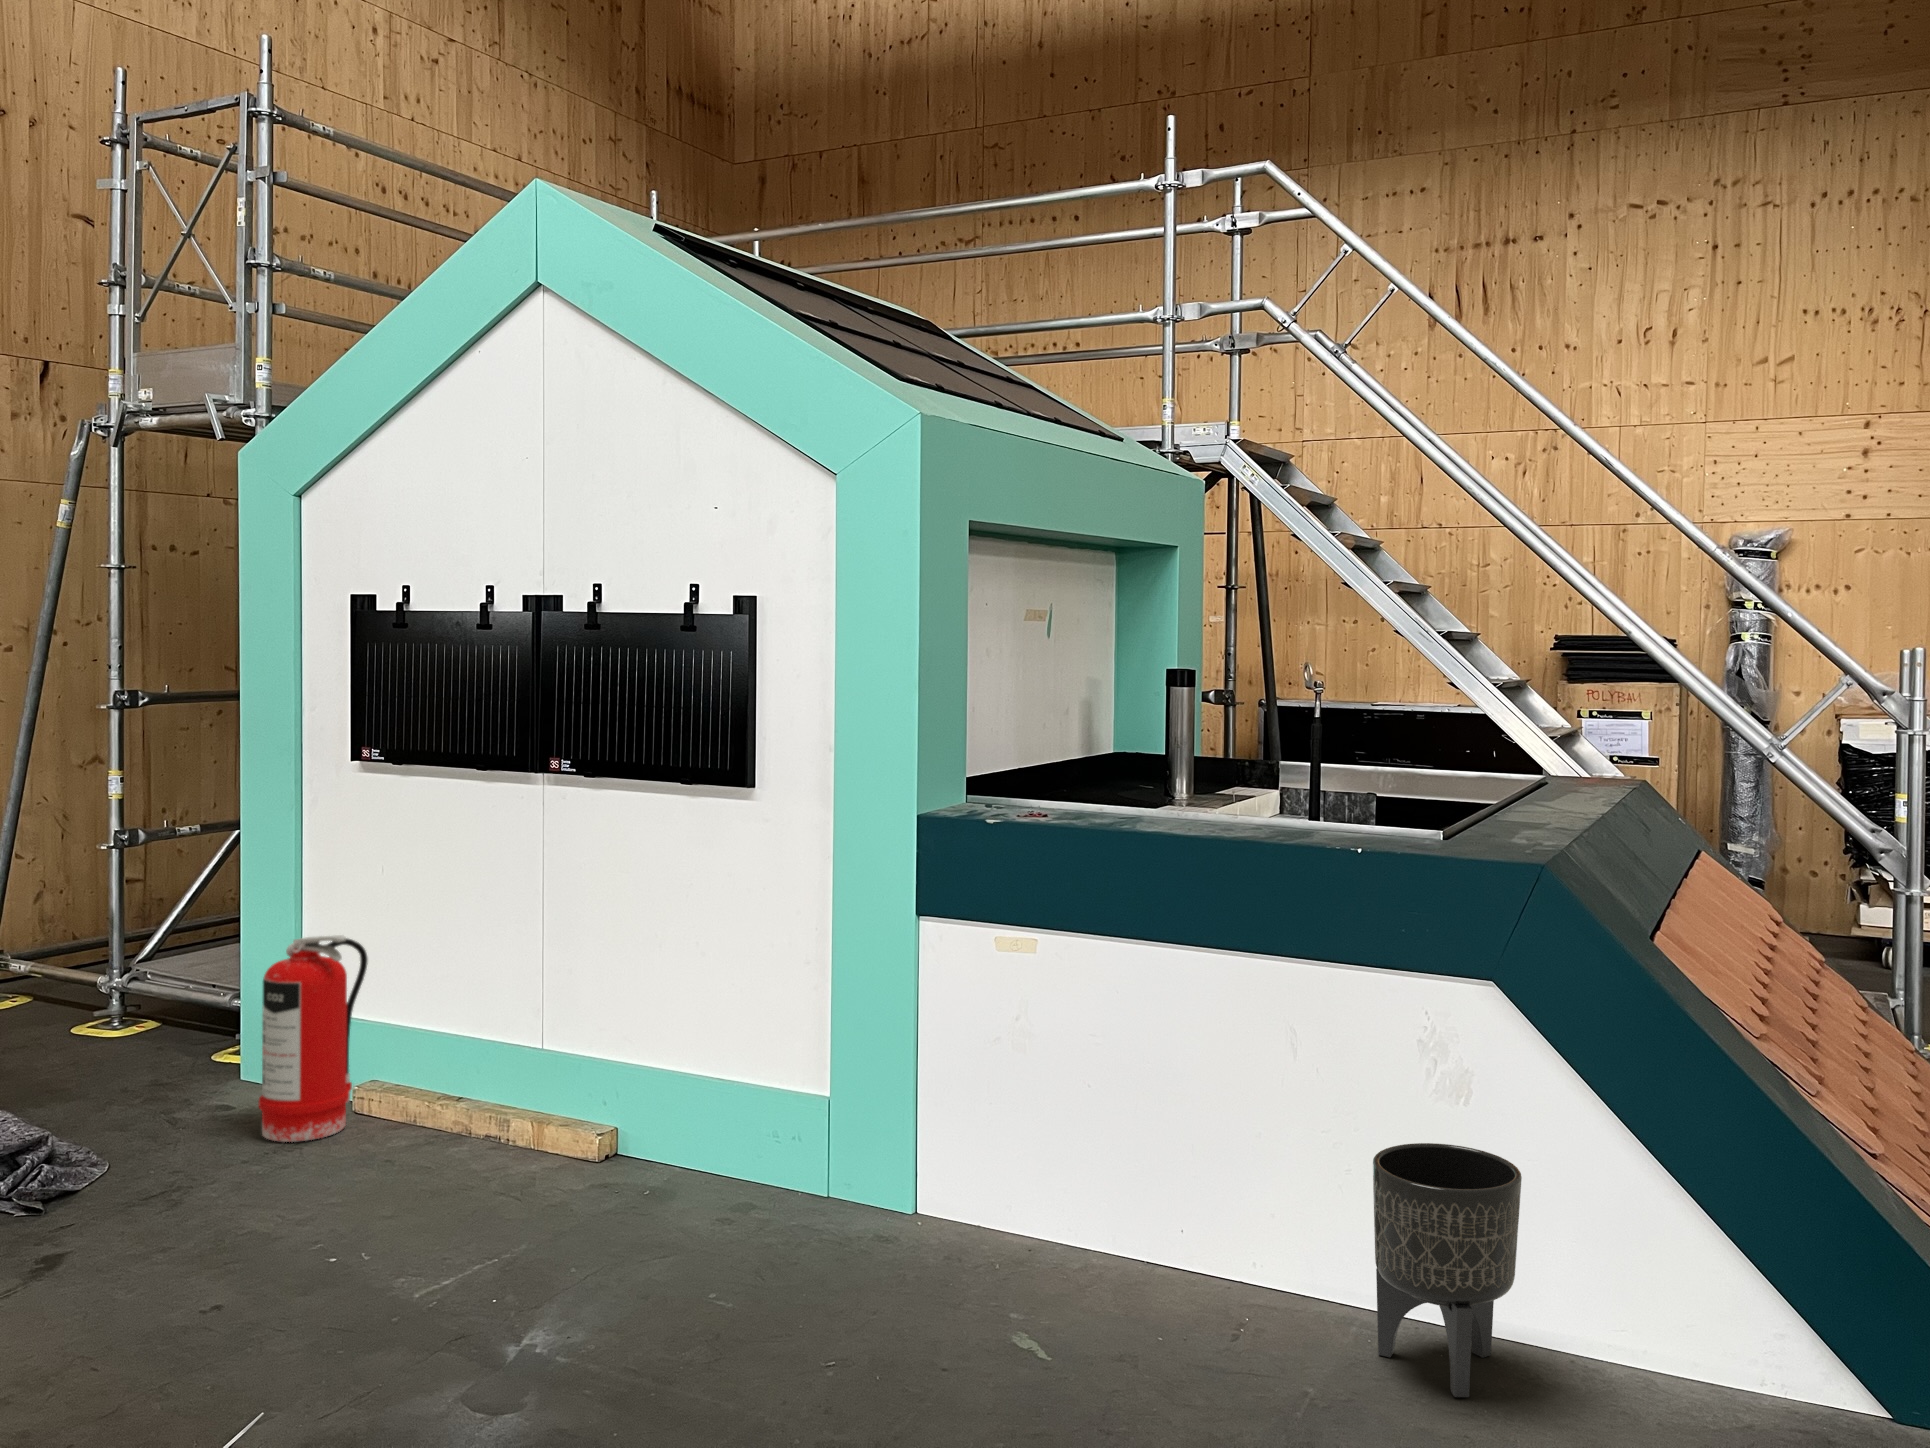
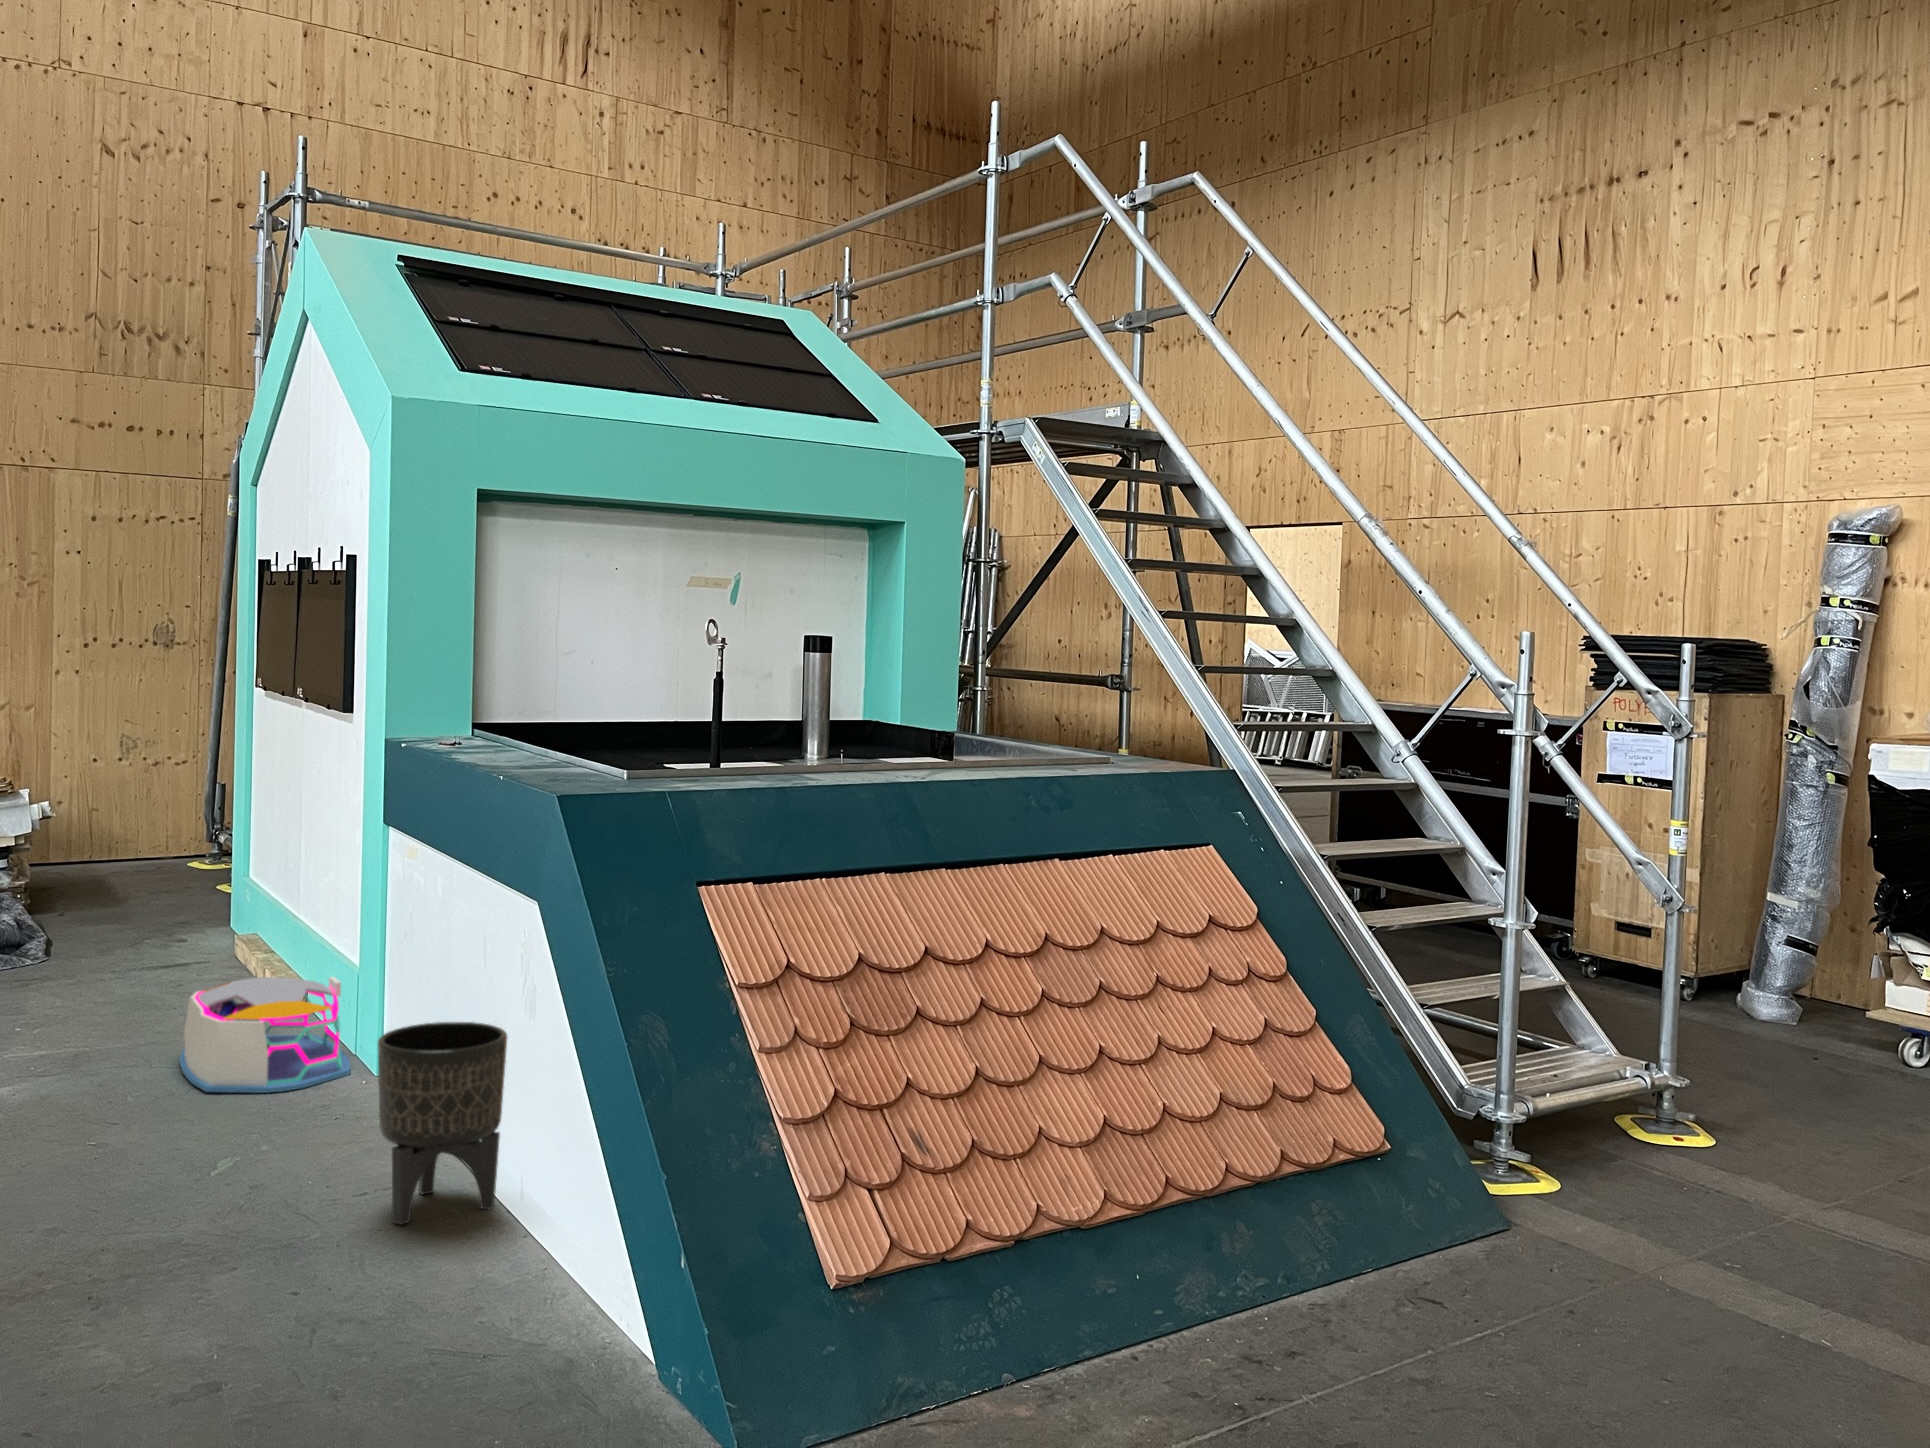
fire extinguisher: present [259,935,368,1142] -> none [132,818,229,964]
storage bin: none [680,1117,938,1295] -> present [180,977,350,1093]

